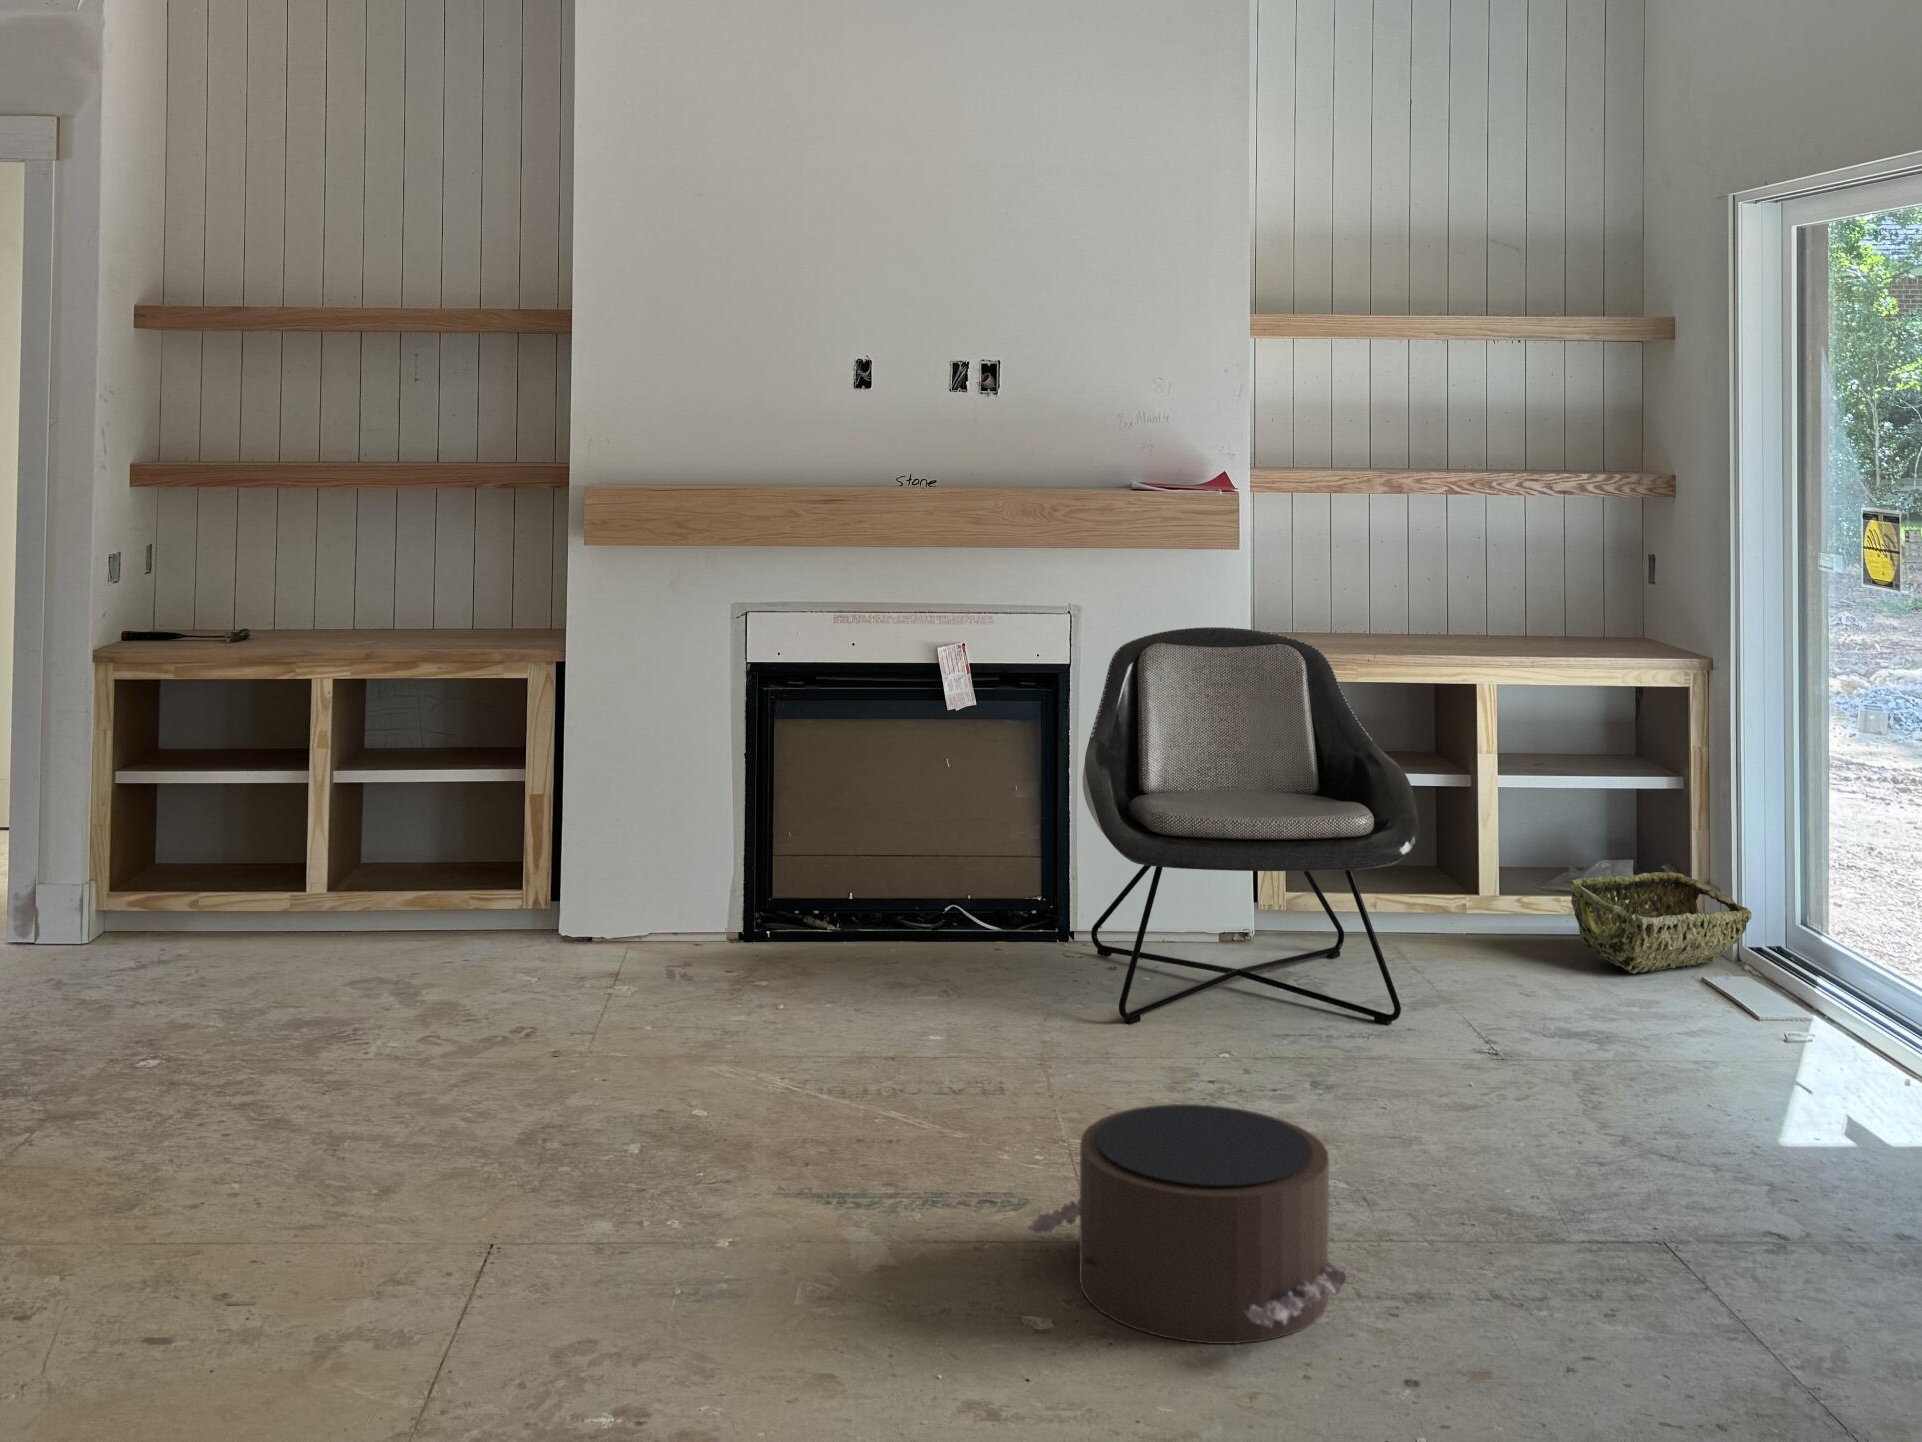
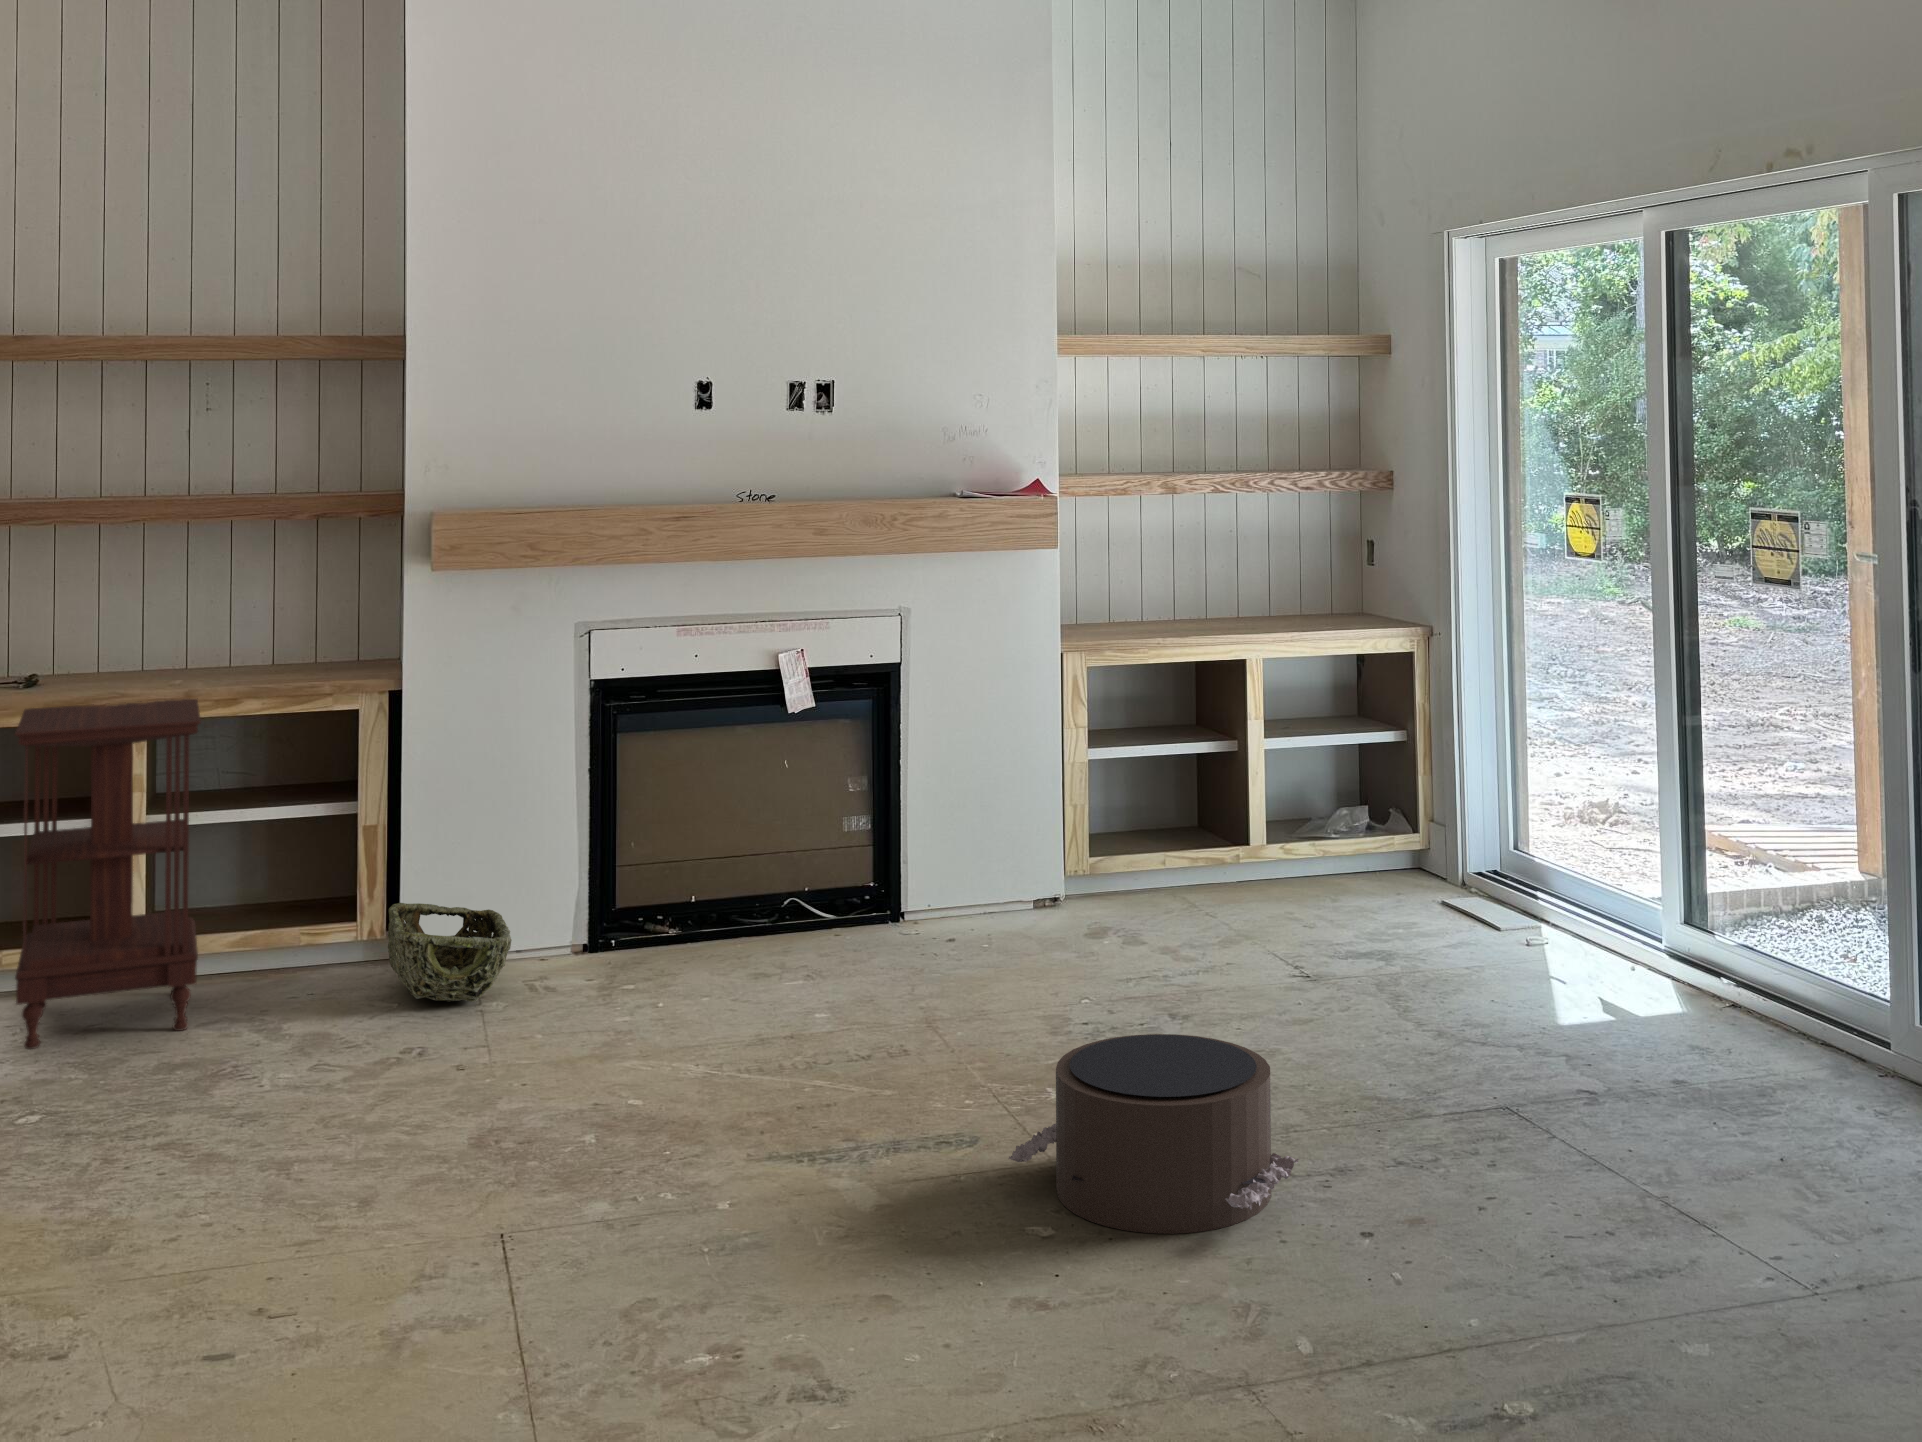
lounge chair: present [1083,627,1419,1026] -> none [925,621,1236,986]
side table: none [177,661,368,989] -> present [15,698,201,1049]
woven basket: present [1569,872,1751,973] -> present [388,903,512,1002]

